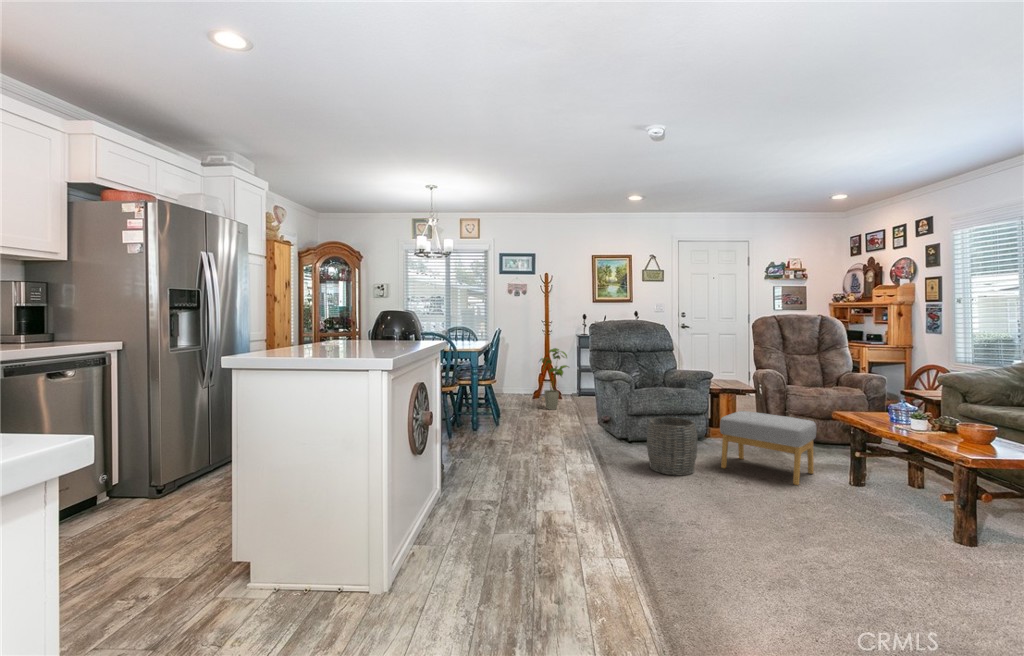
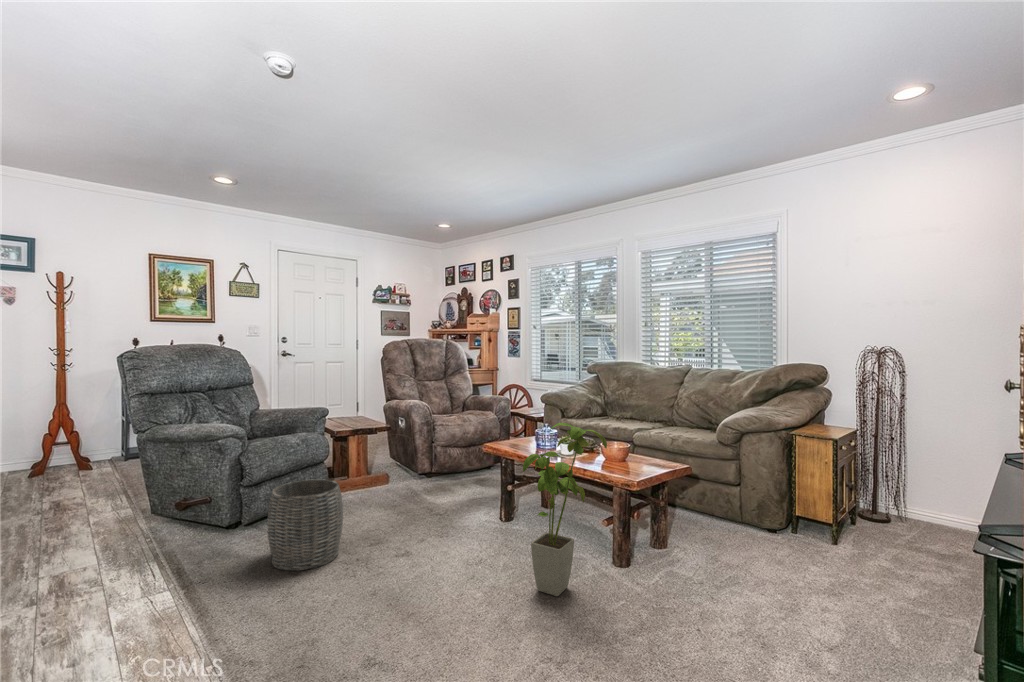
house plant: present [540,348,568,410] -> present [523,423,607,596]
footstool: present [720,411,816,485] -> none [368,454,467,535]

